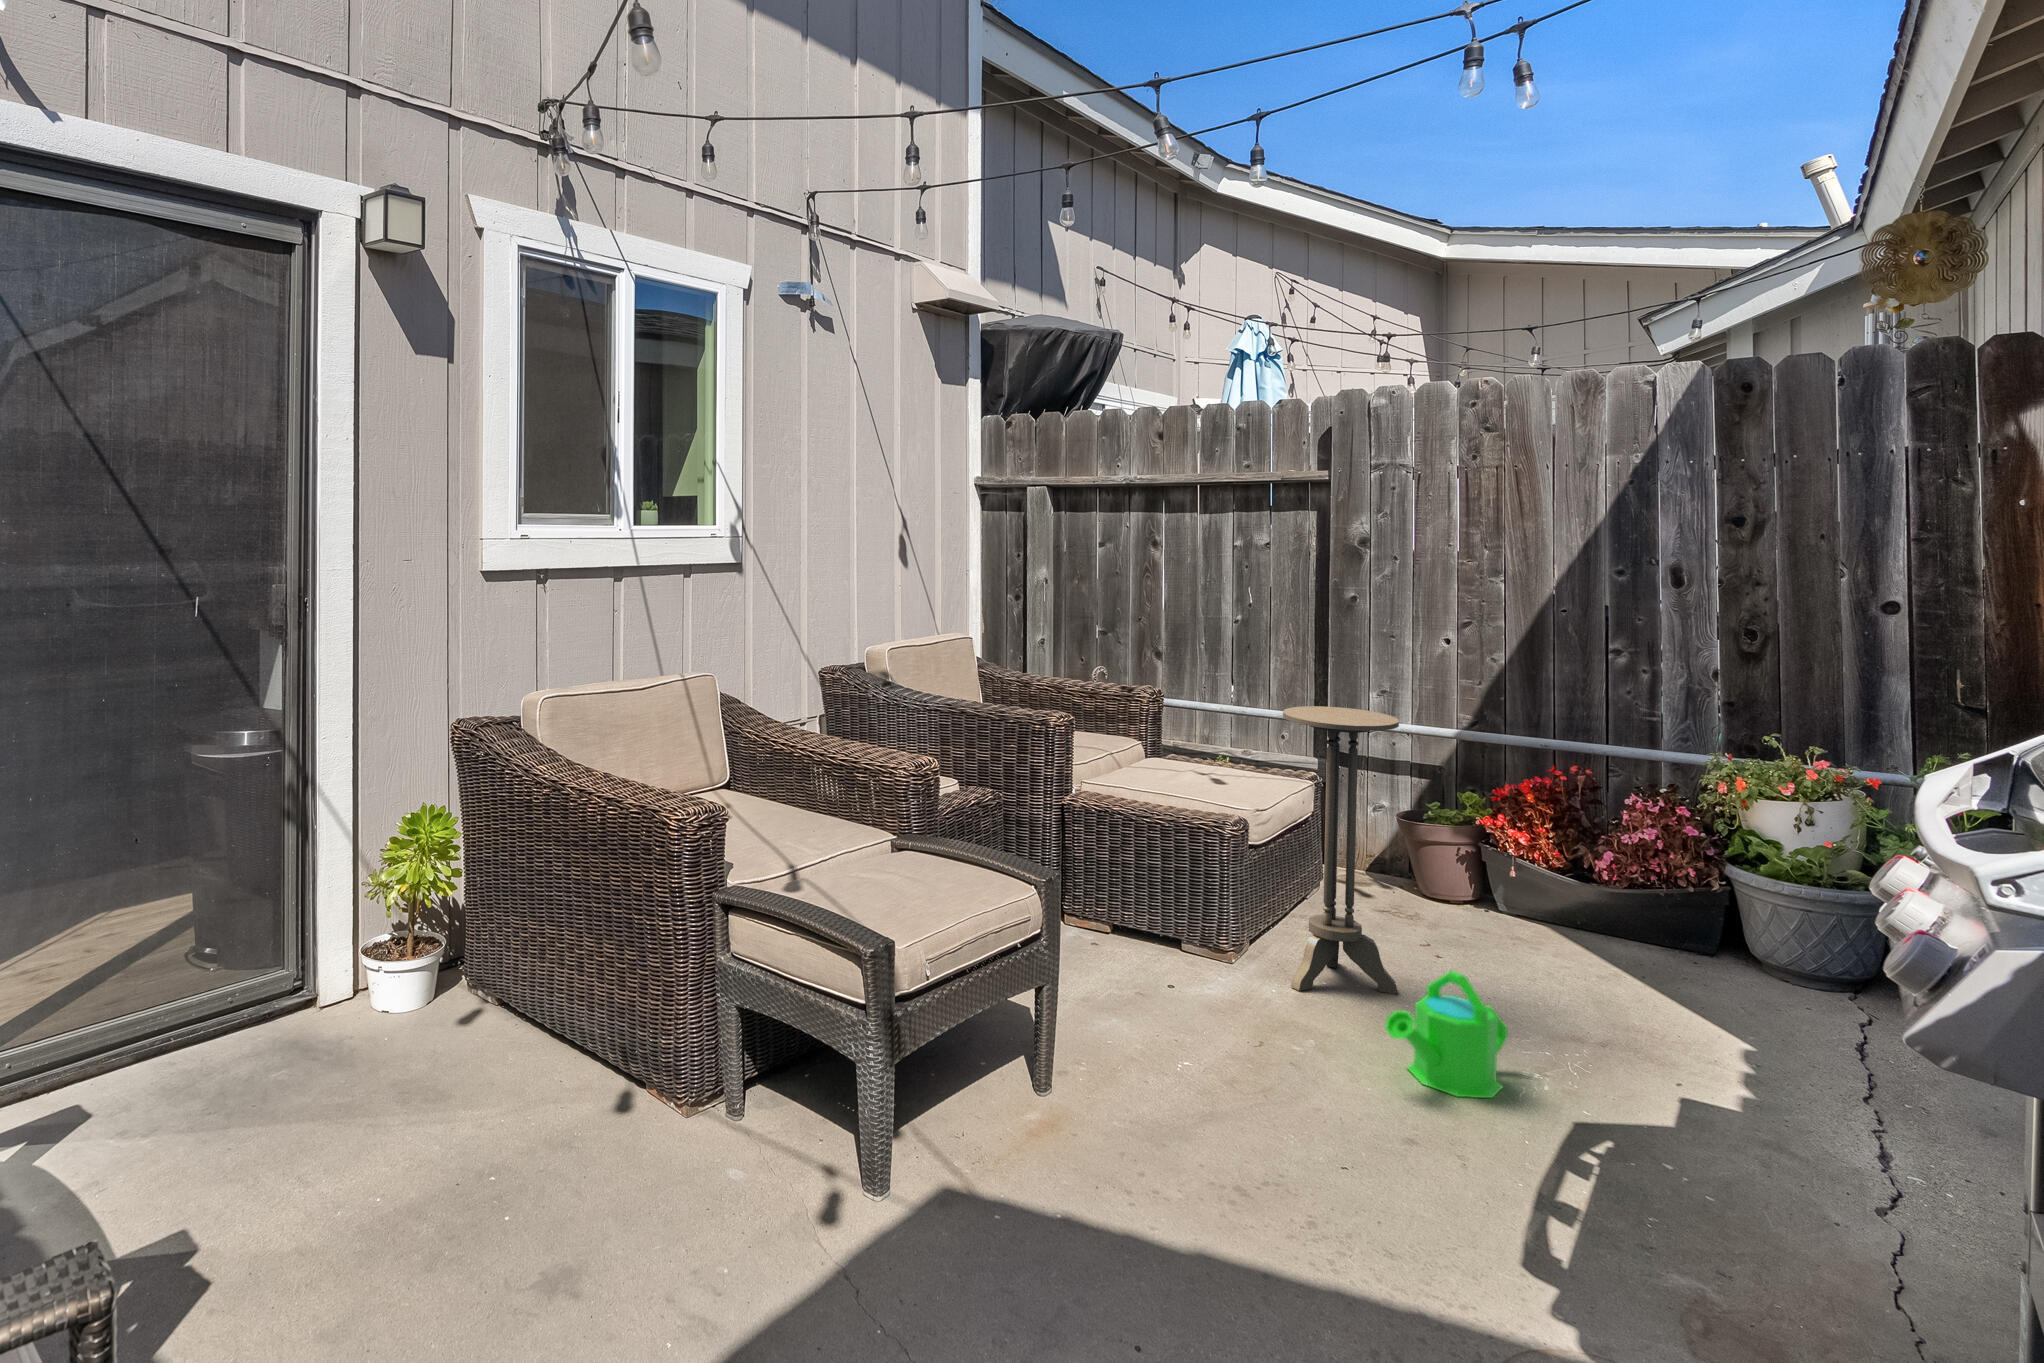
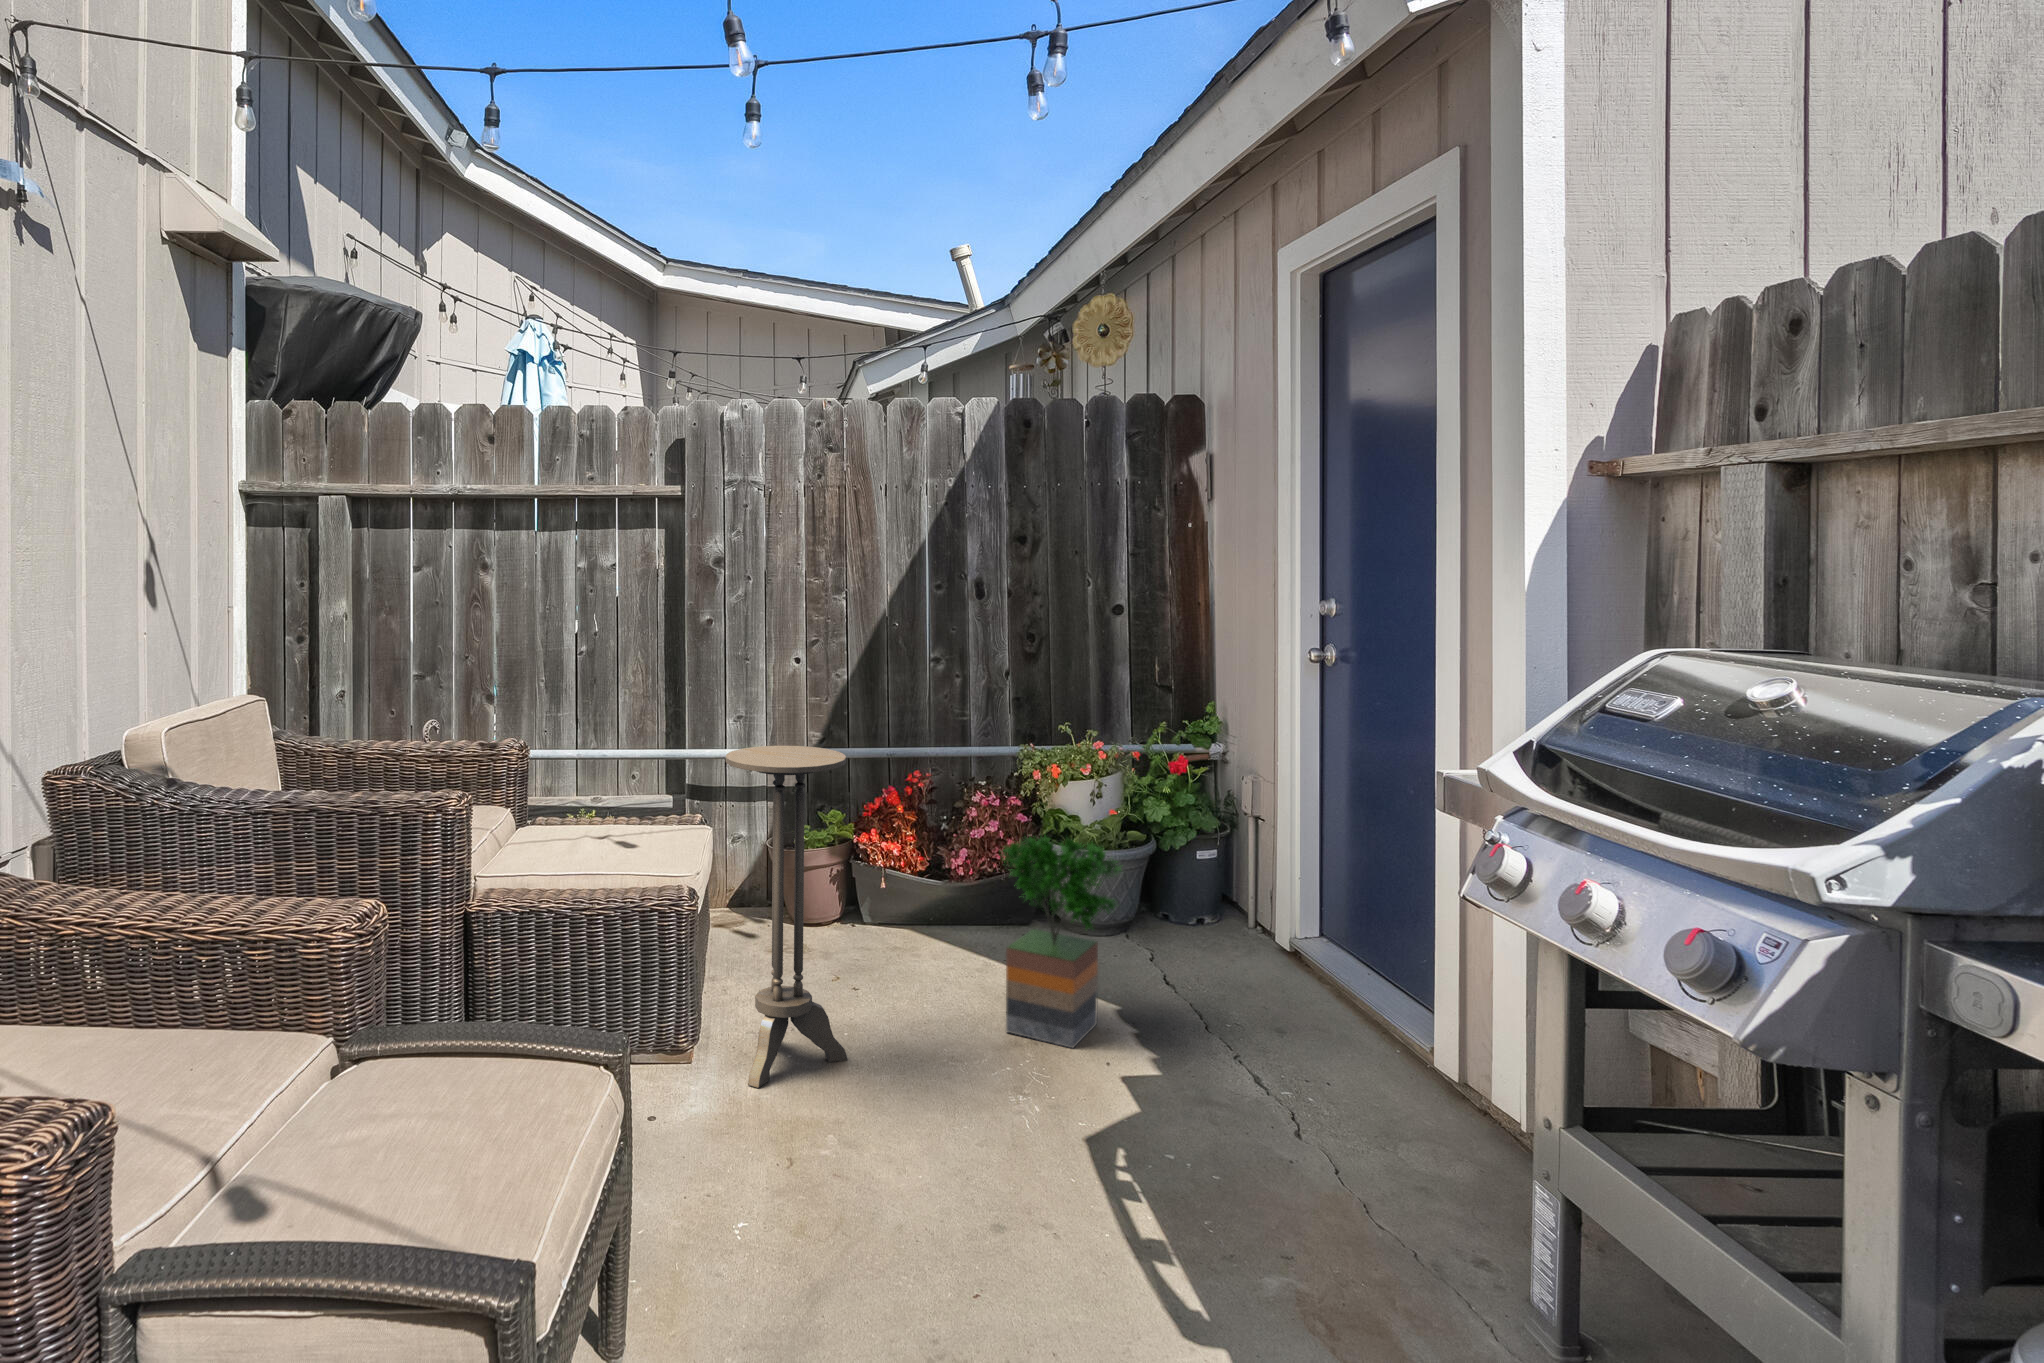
potted tree: none [1586,827,1748,1048] -> present [1002,834,1121,1048]
watering can: present [1385,971,1508,1098] -> none [907,1027,1002,1170]

